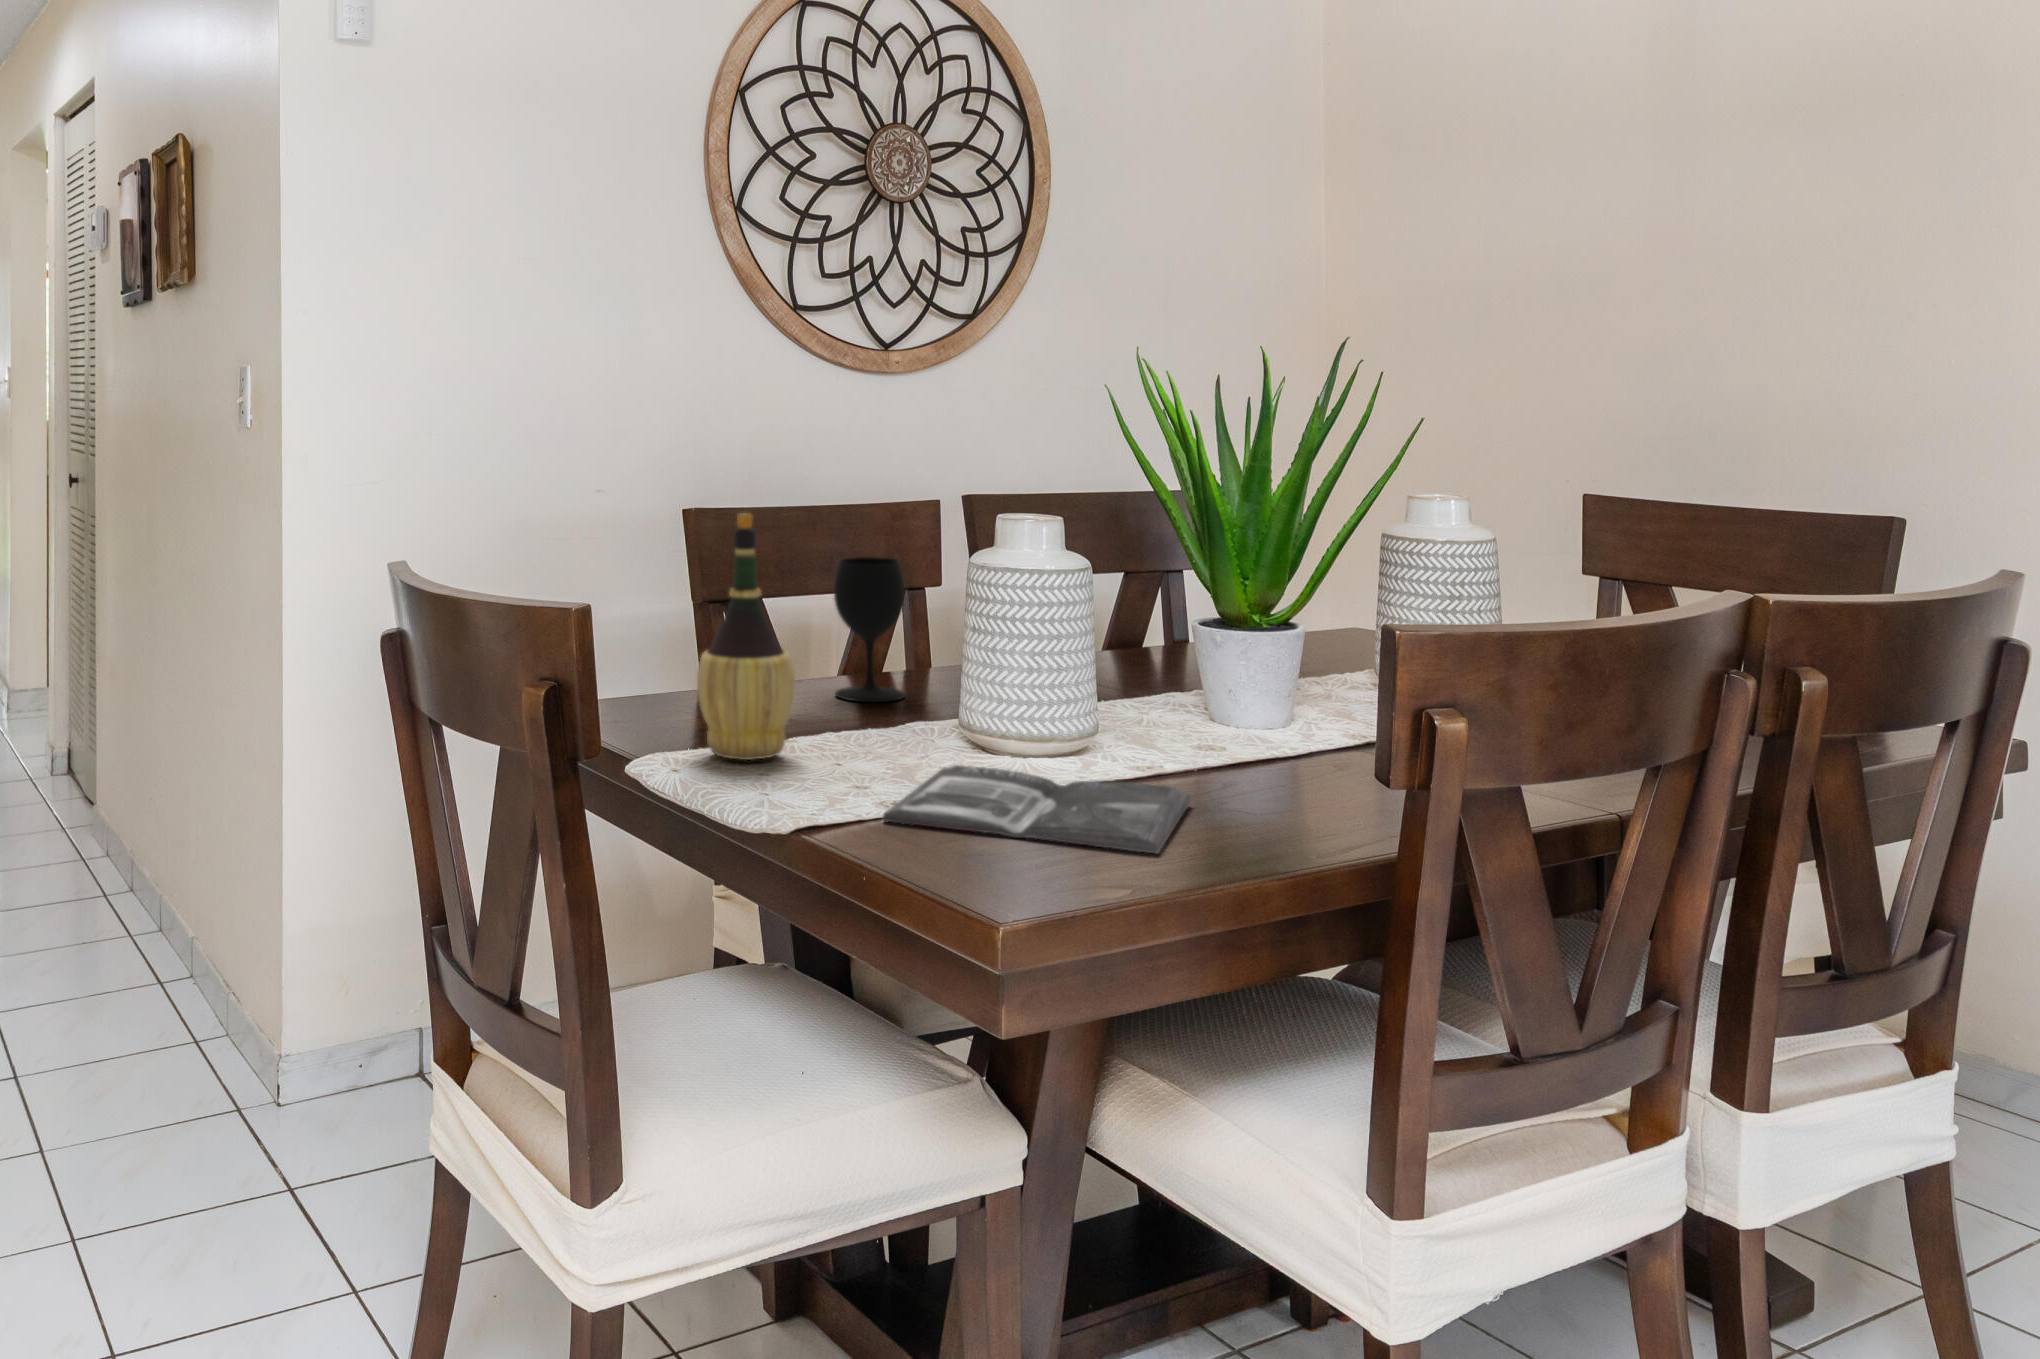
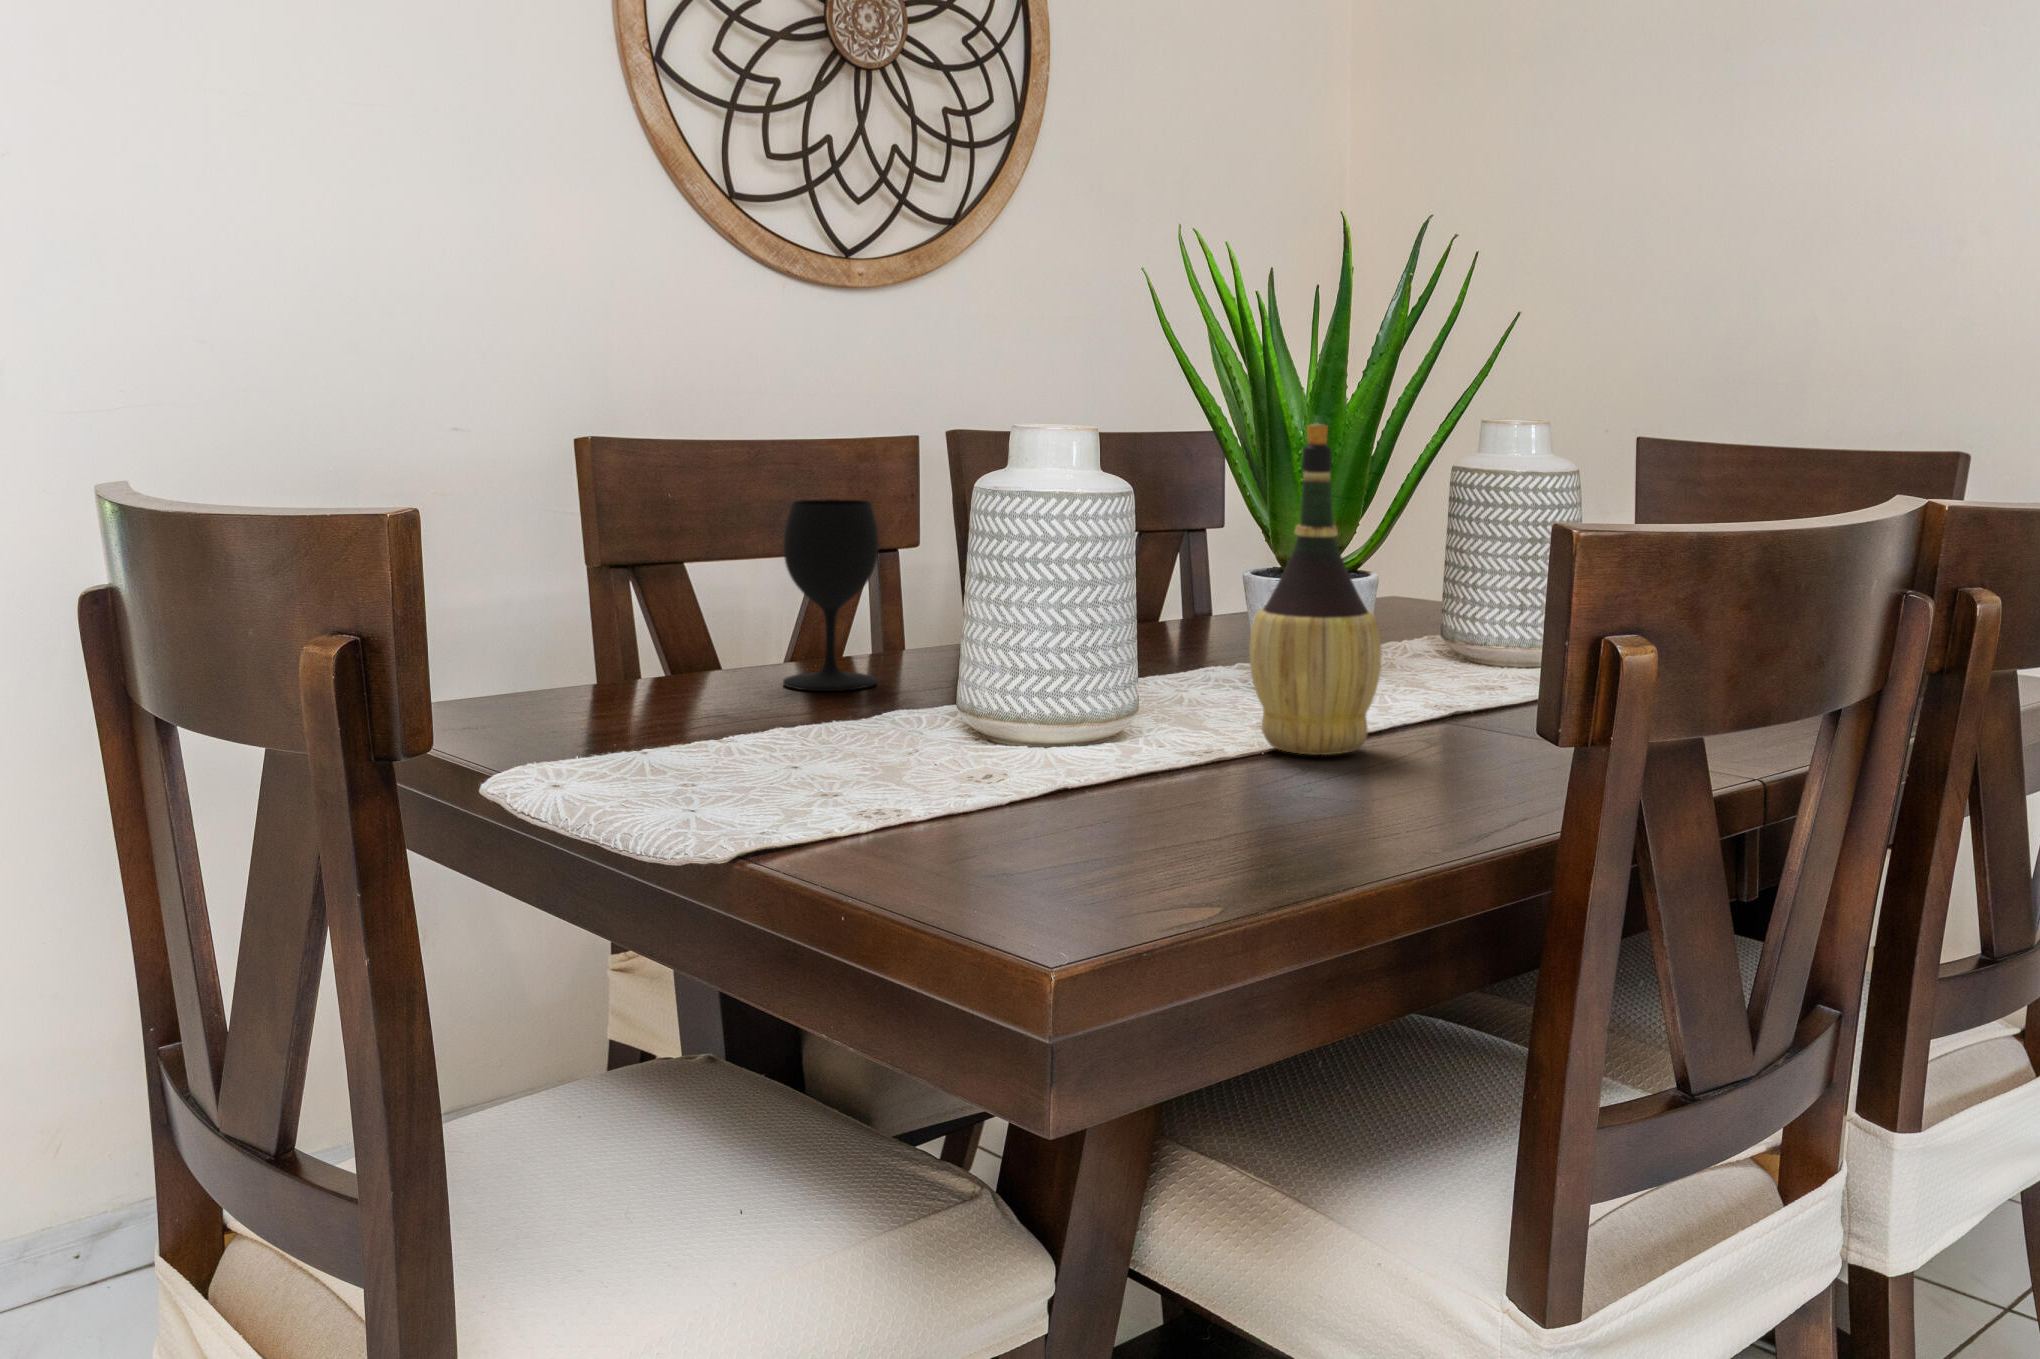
wine bottle: present [697,513,795,760] -> present [1249,424,1382,755]
magazine: present [883,765,1191,853] -> none [862,760,1269,859]

